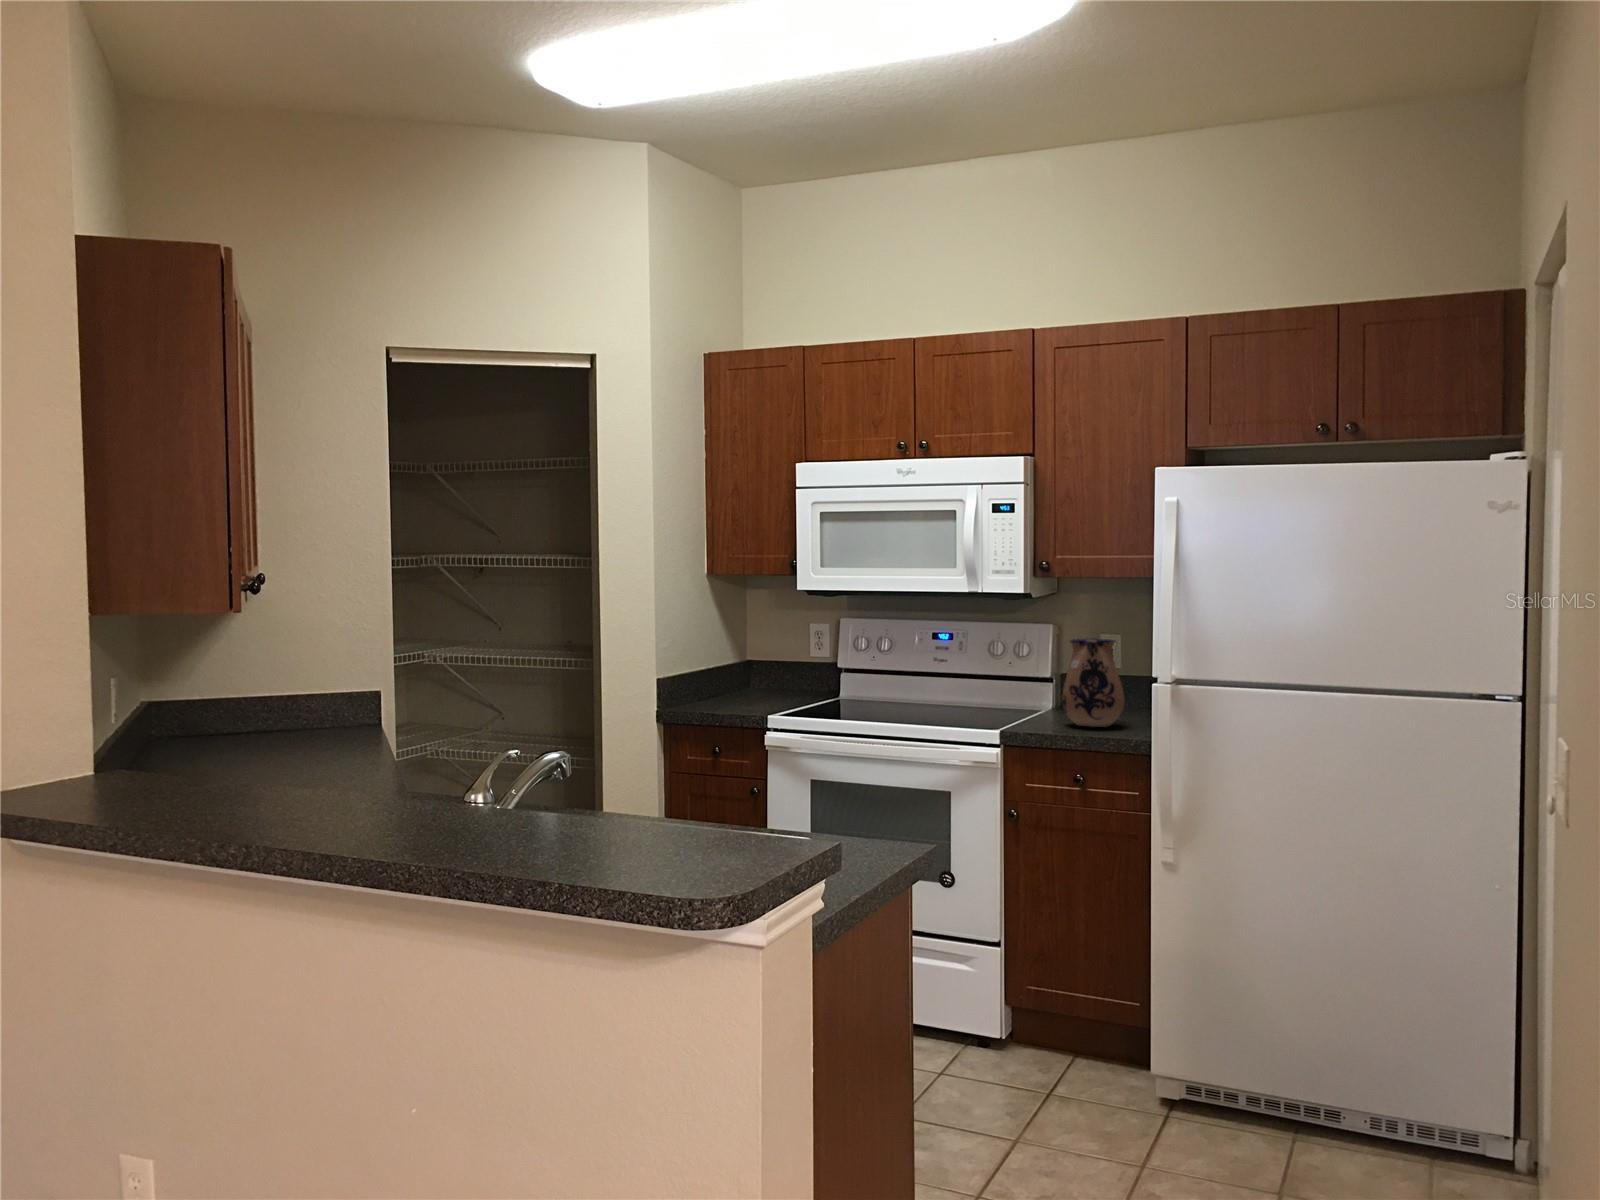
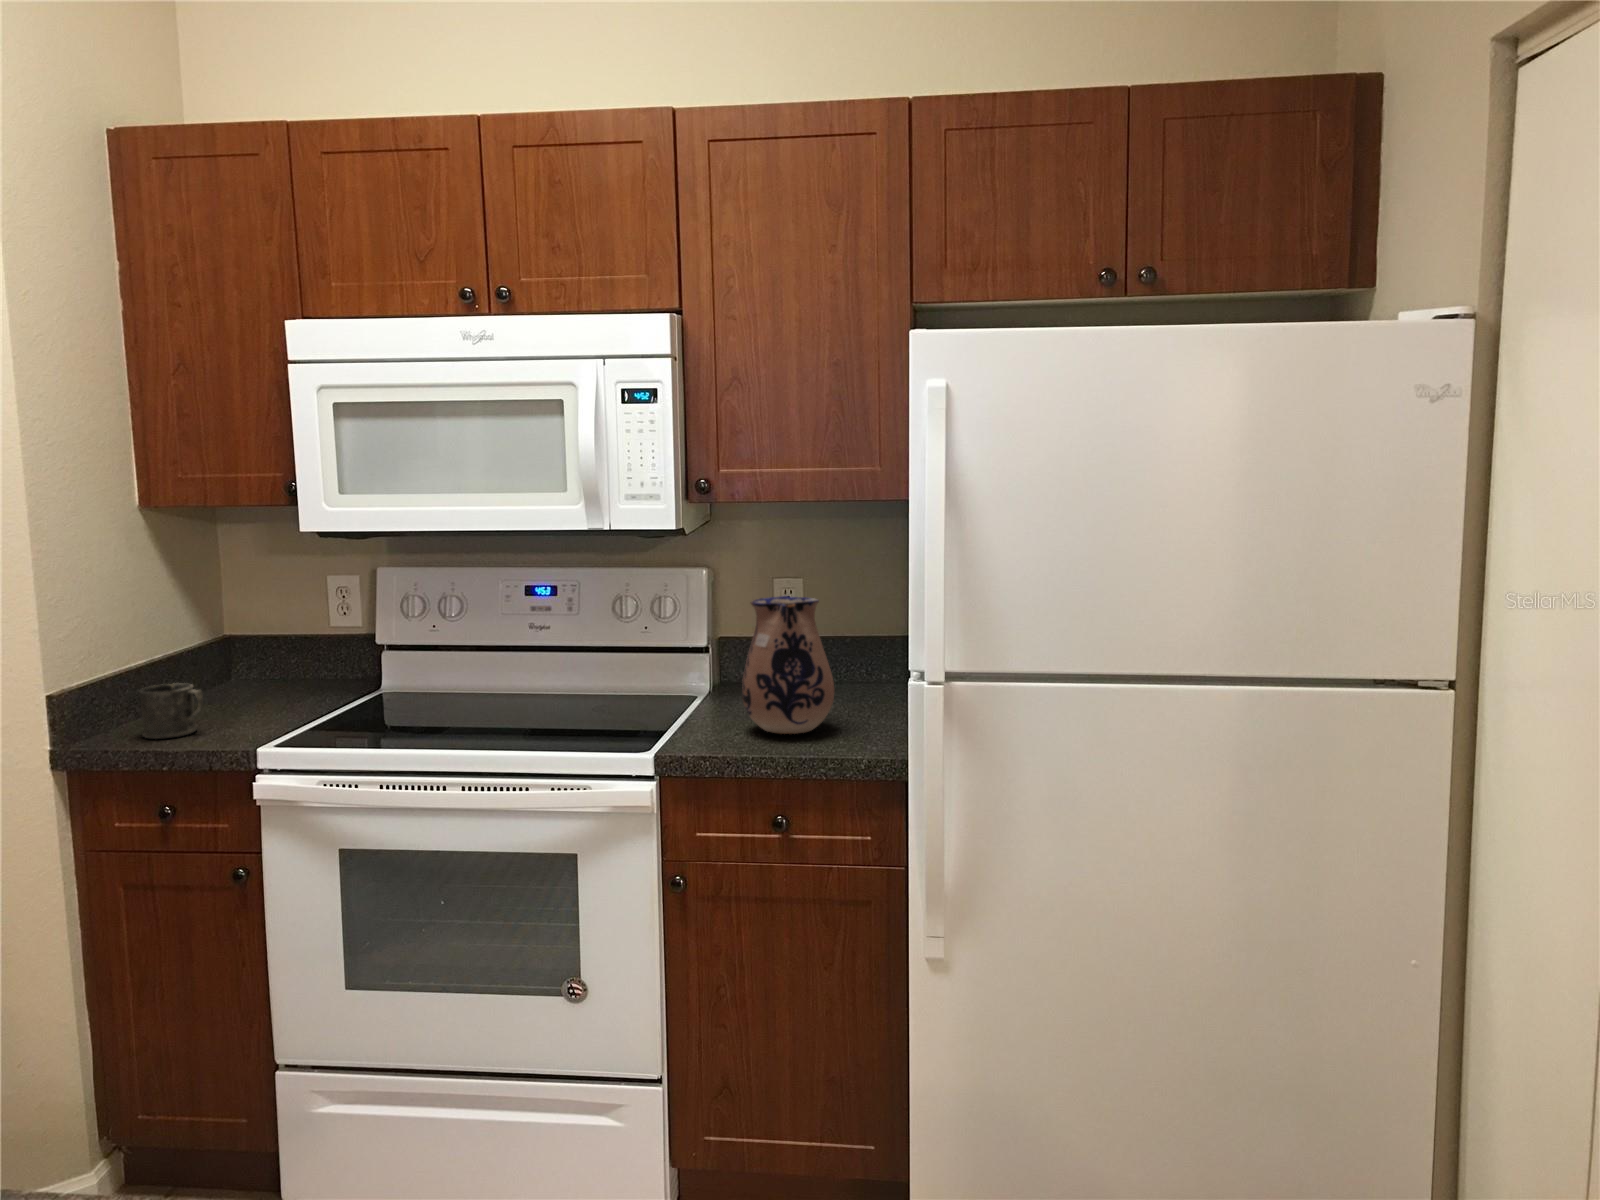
mug: none [705,680,739,710] -> present [139,683,203,739]

